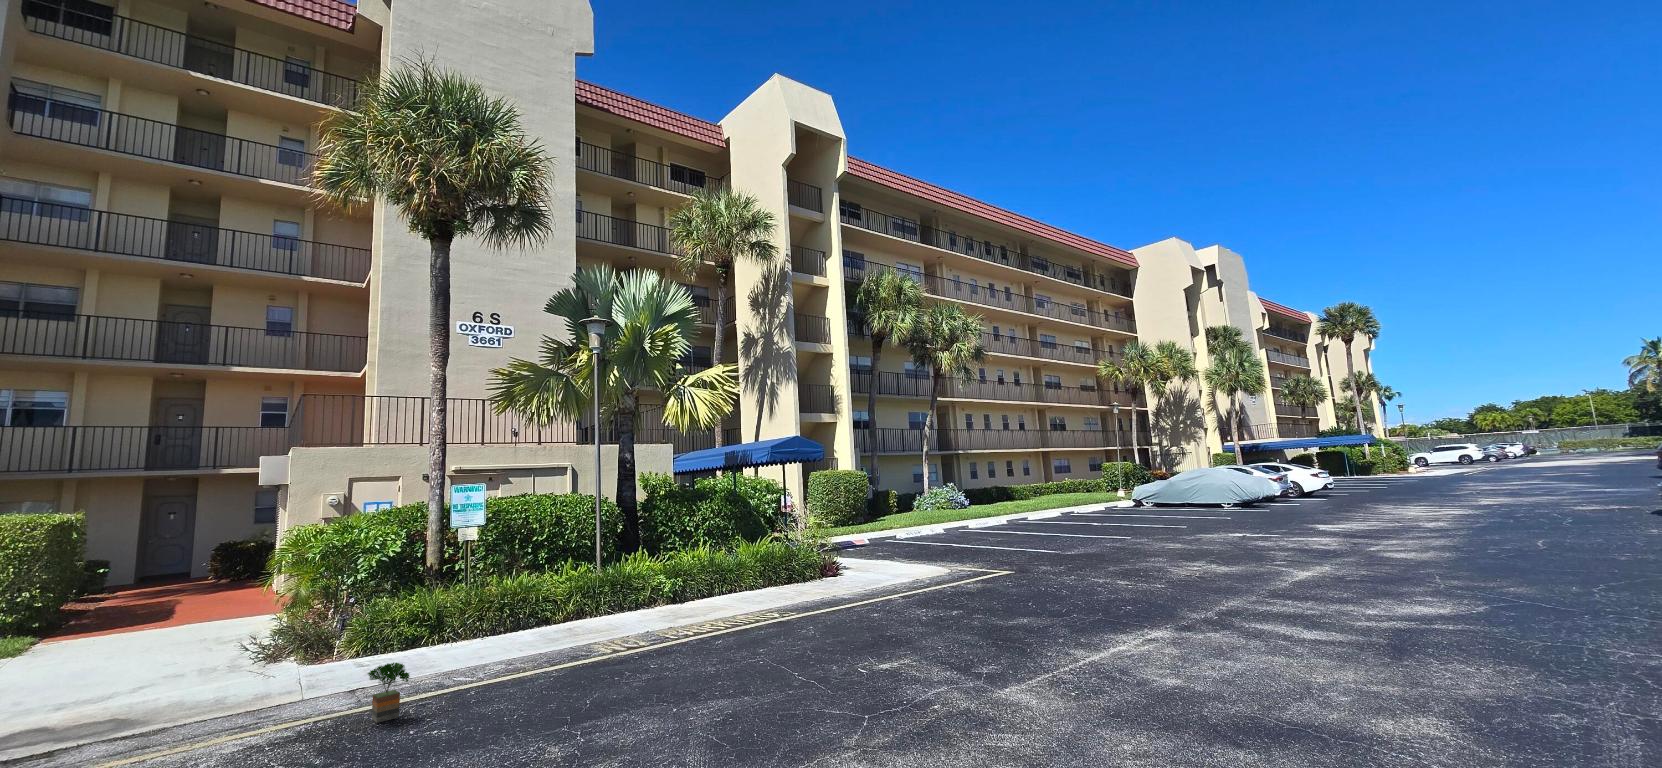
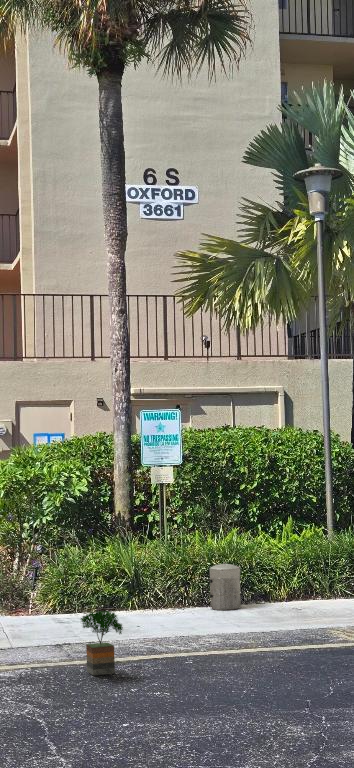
waste bin: none [499,598,529,636] -> present [208,562,243,610]

